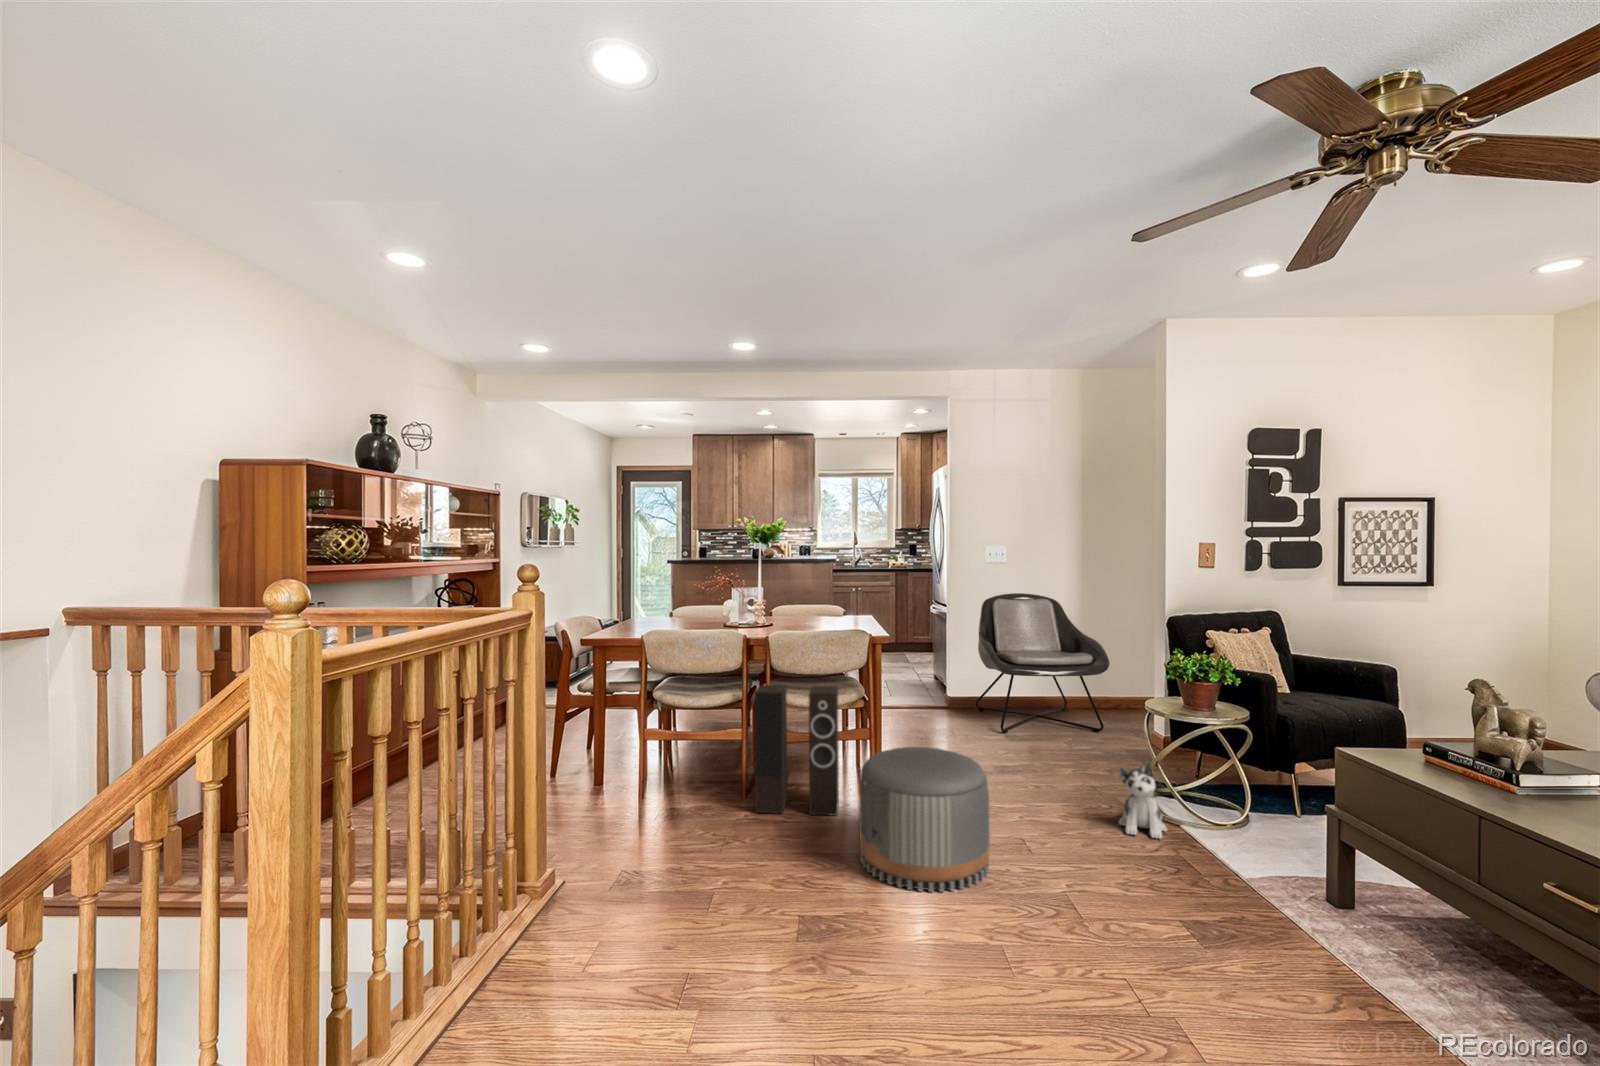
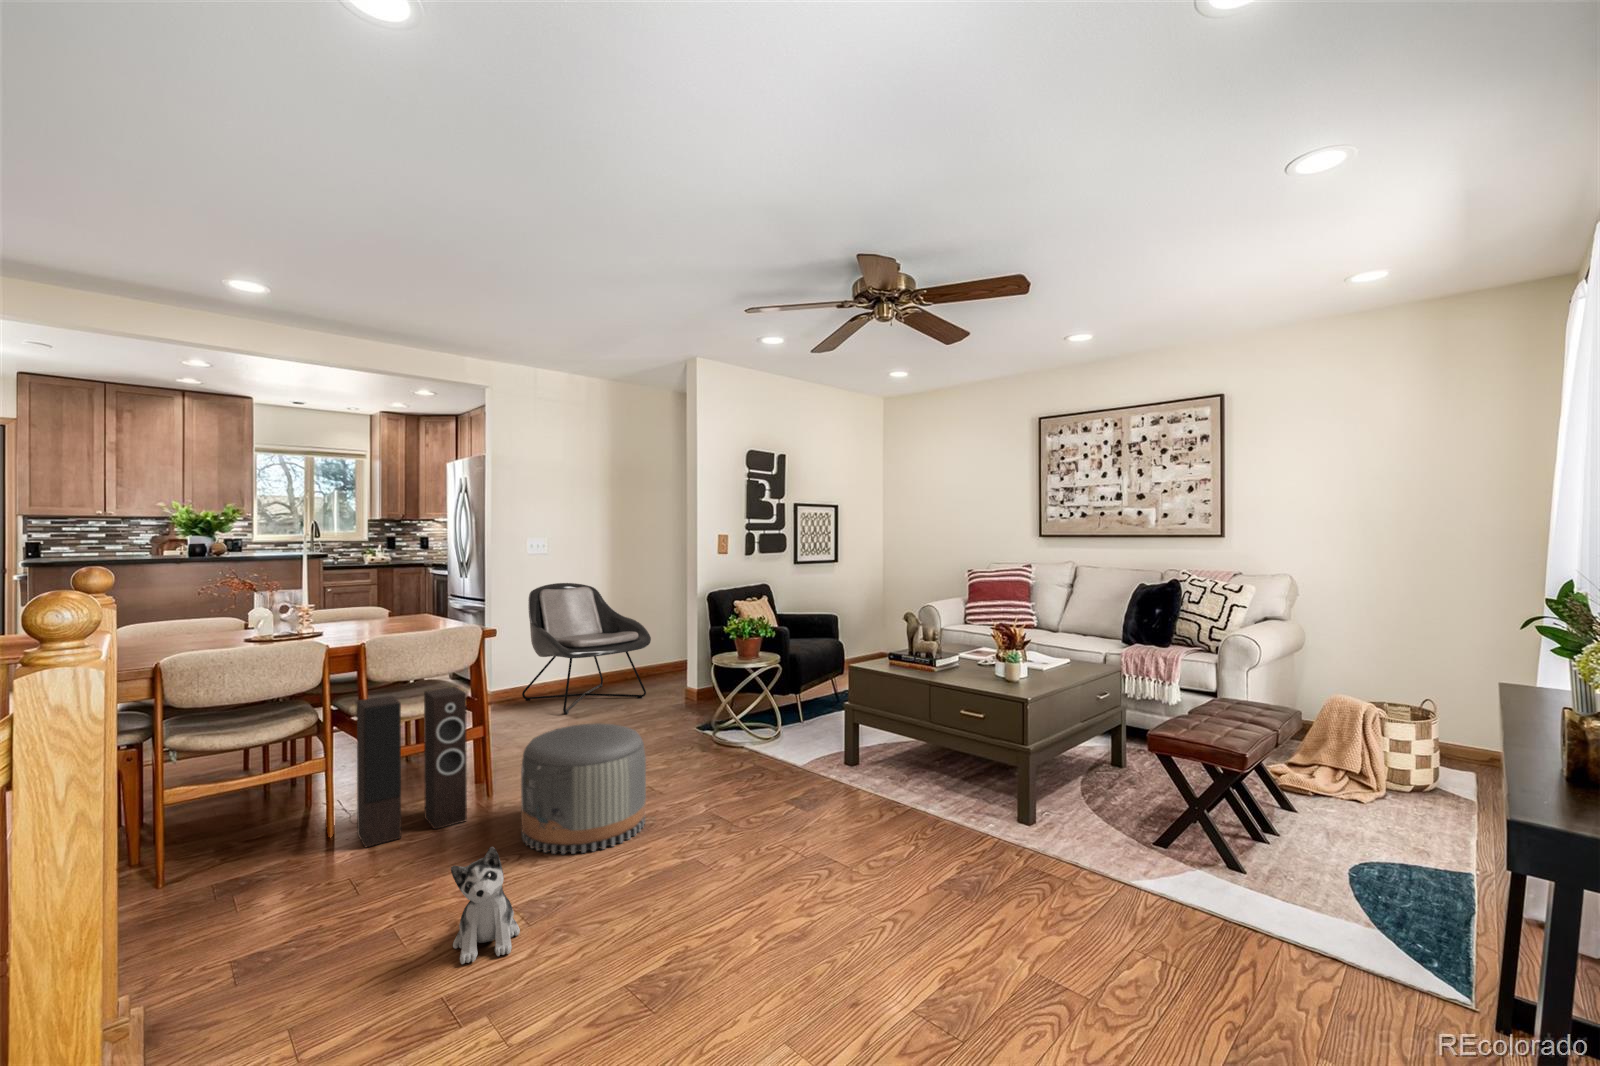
plush toy: present [1118,762,1167,839] -> present [451,847,520,964]

